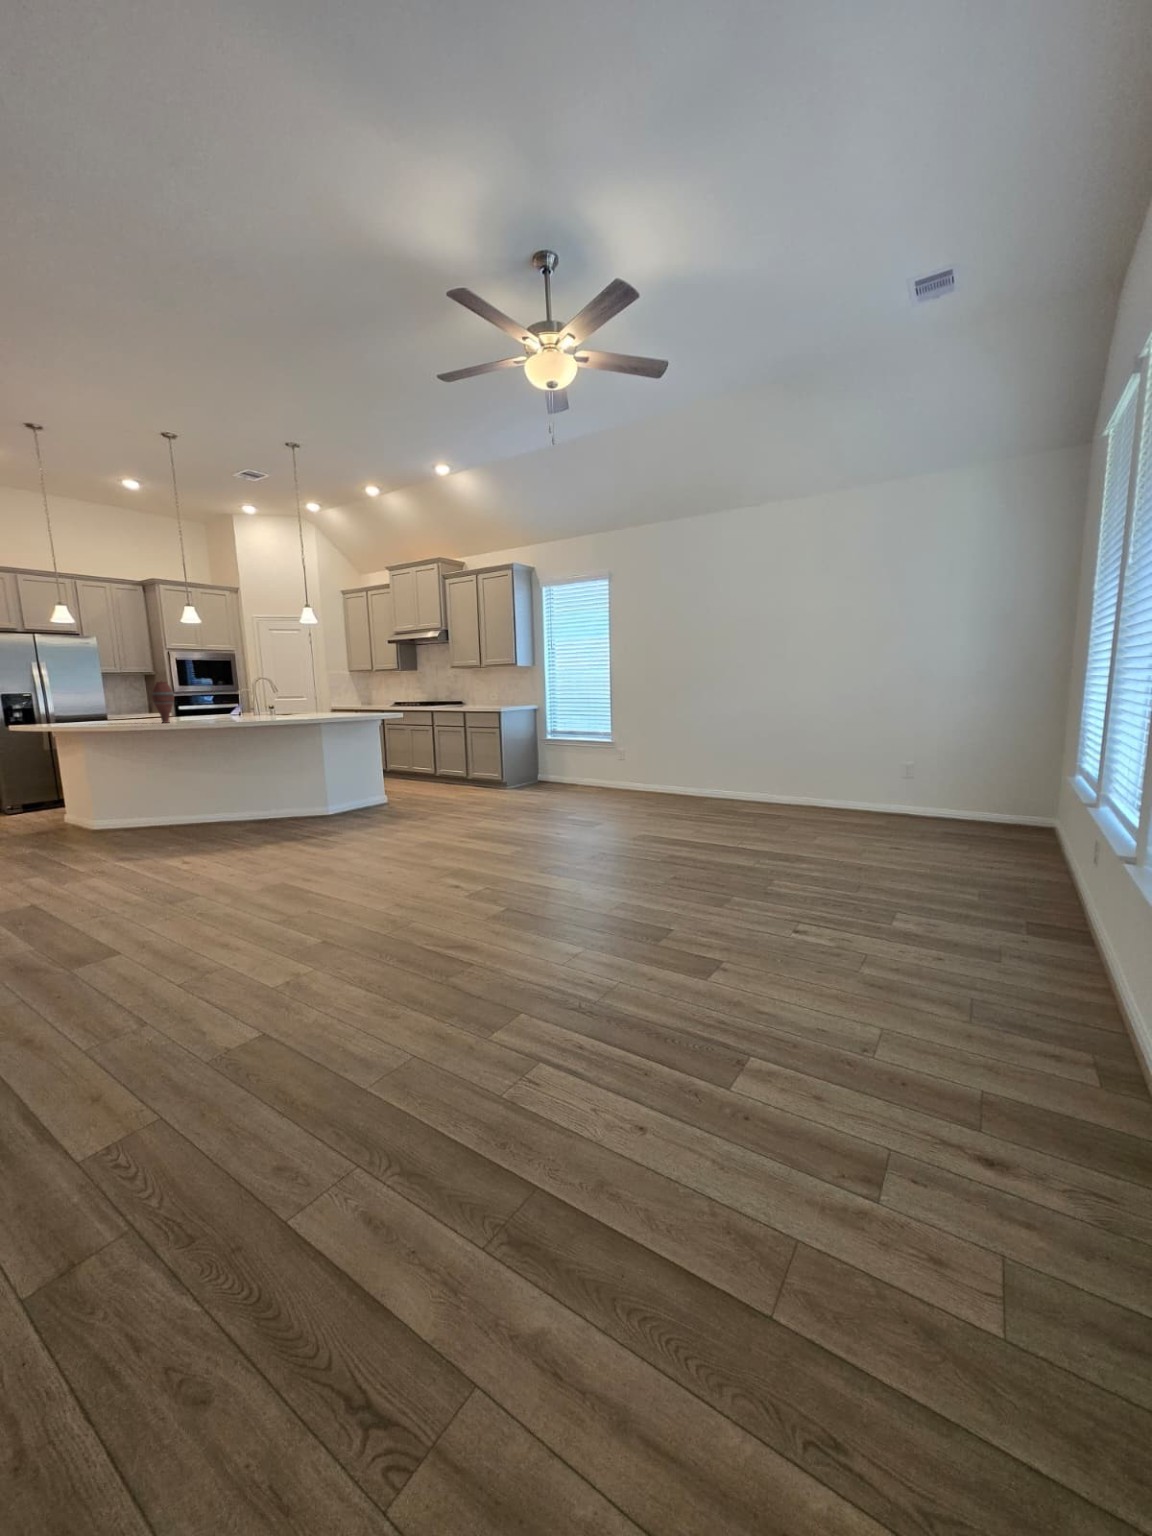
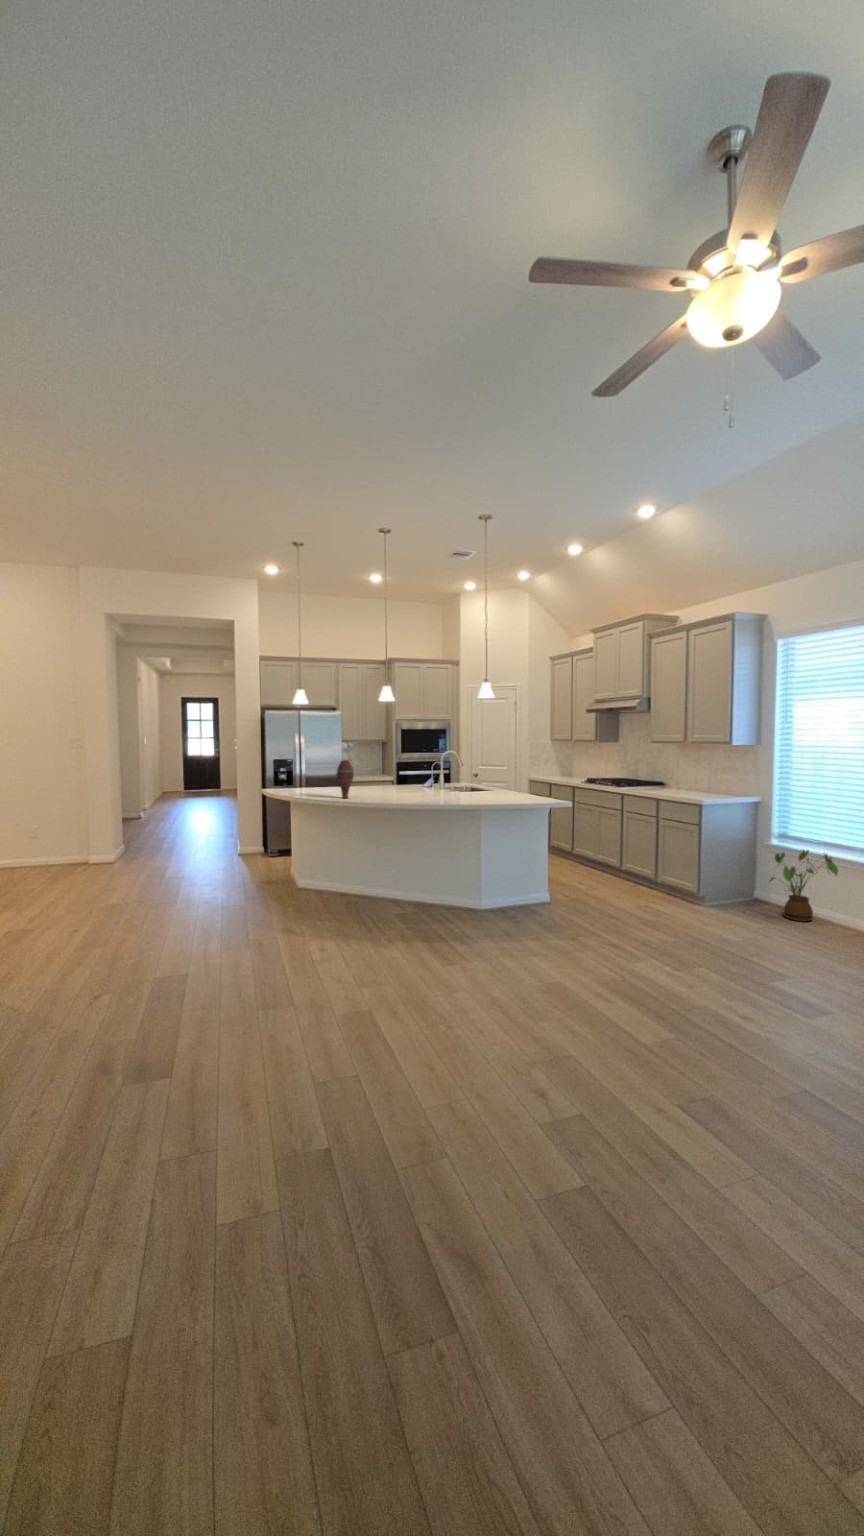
house plant: none [550,736,590,786] -> present [769,850,838,922]

